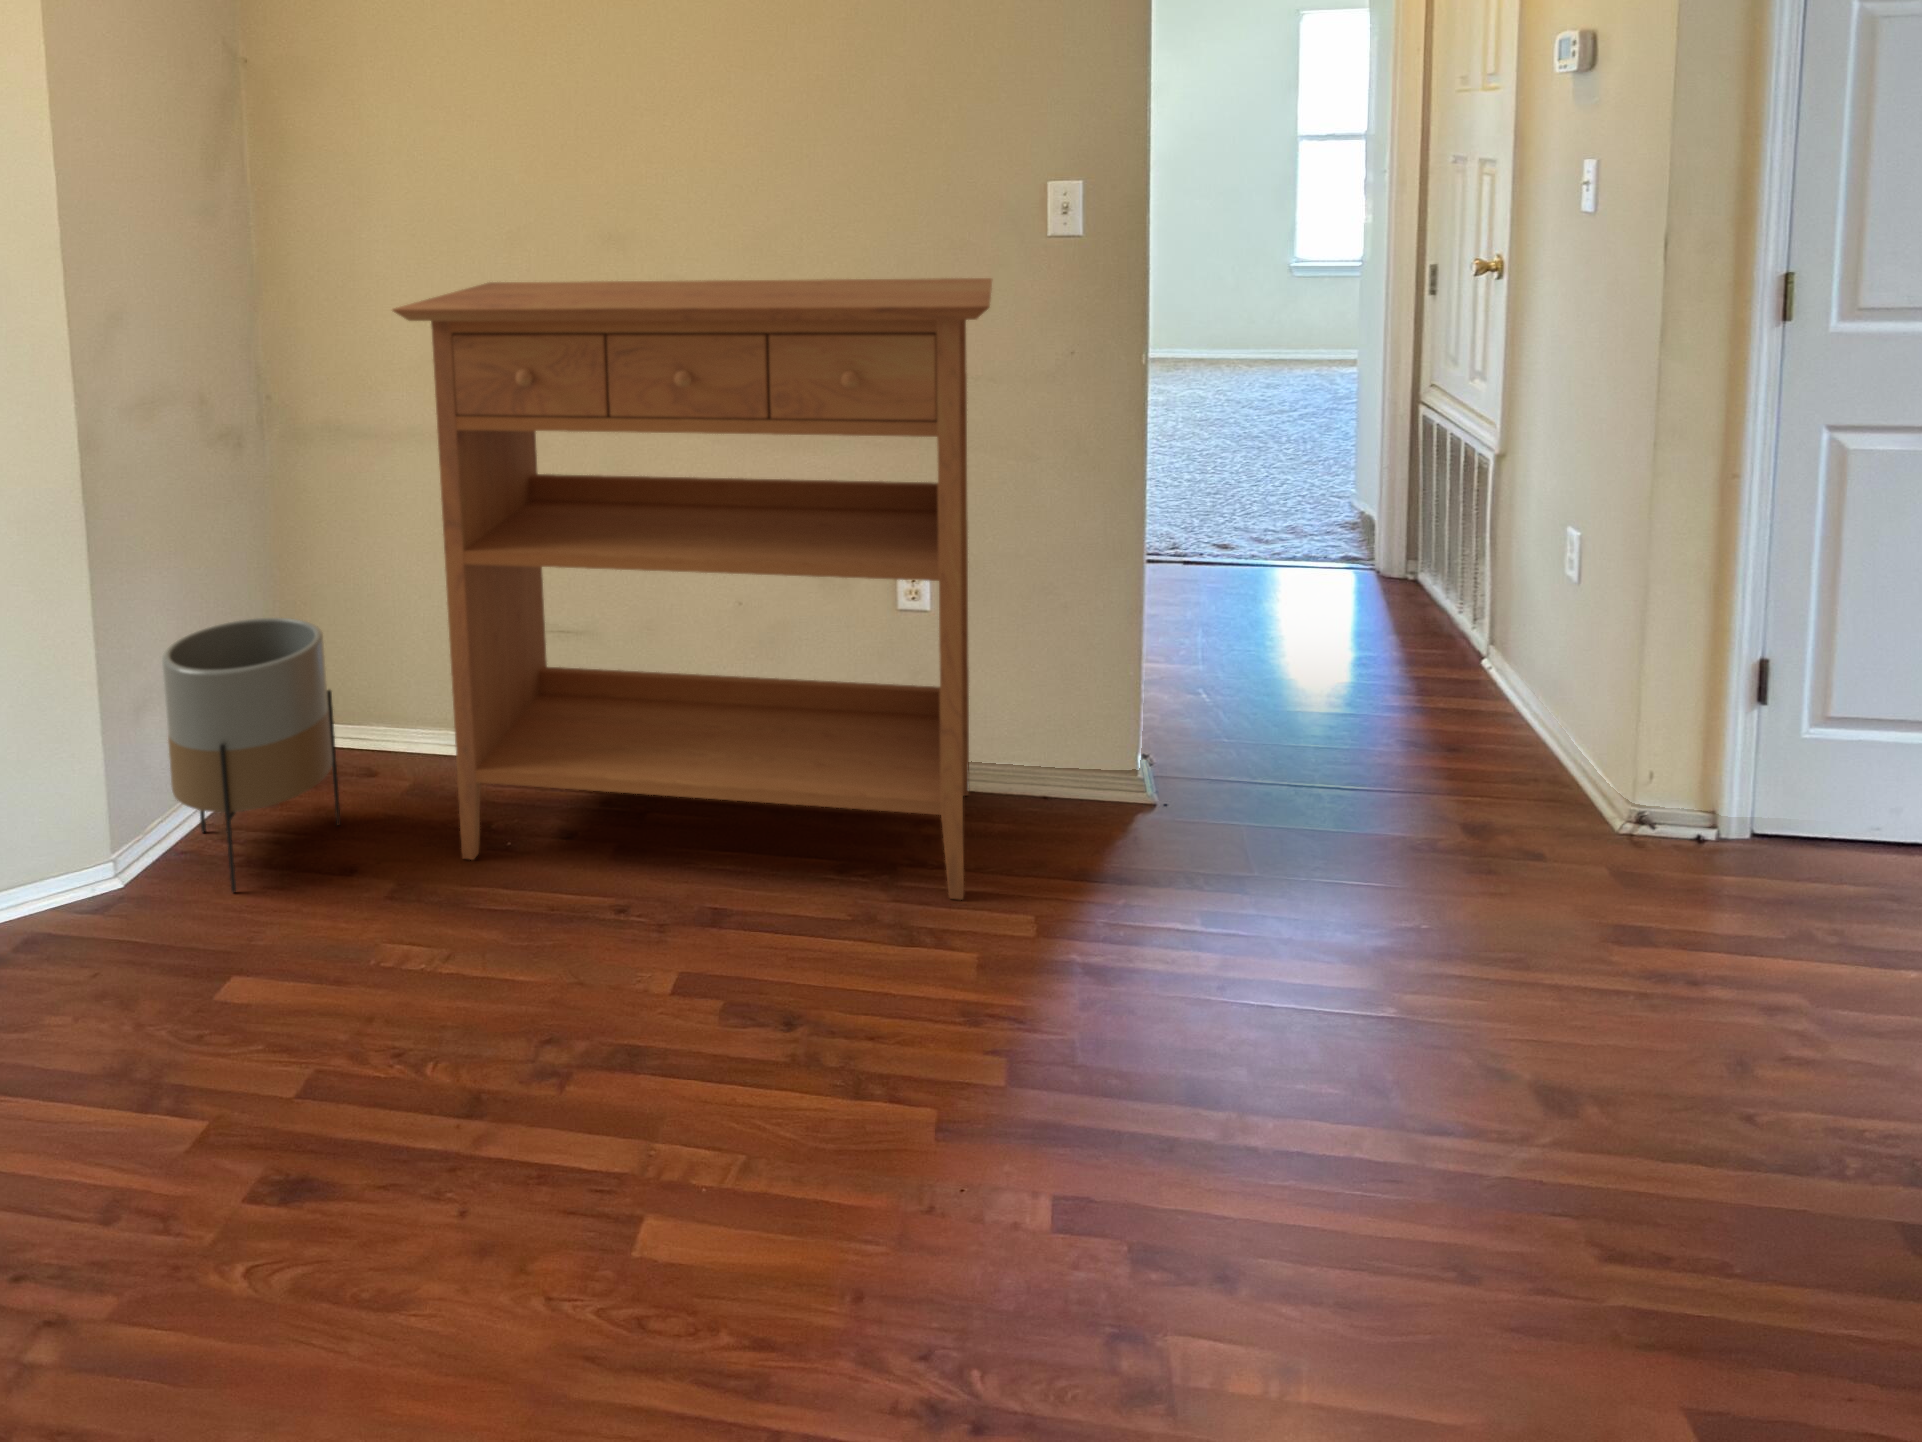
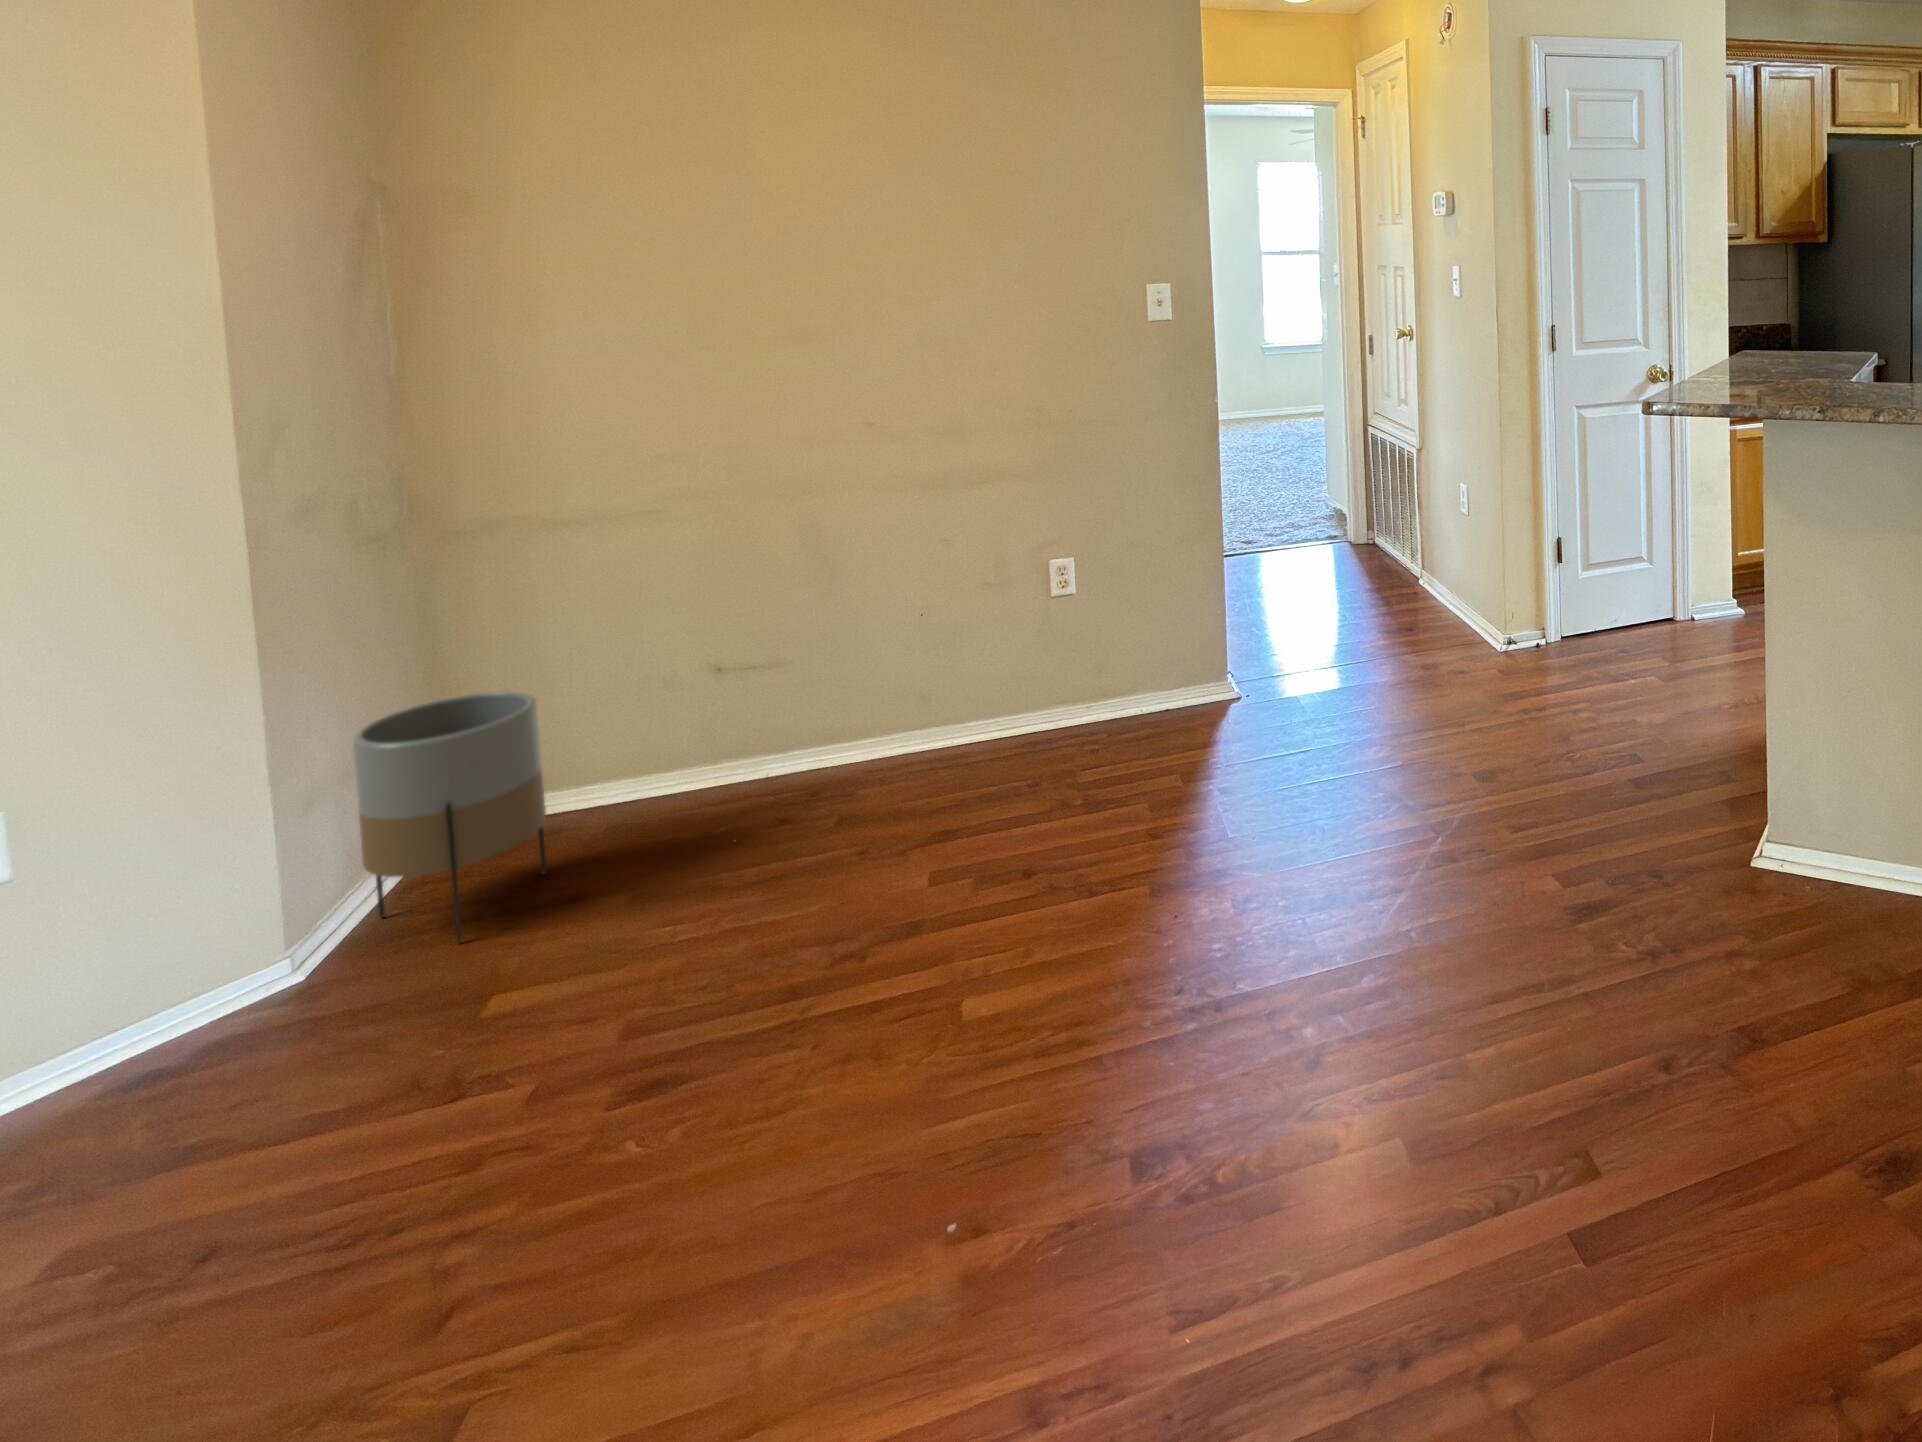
console table: present [393,278,992,900] -> none [630,350,1135,861]

